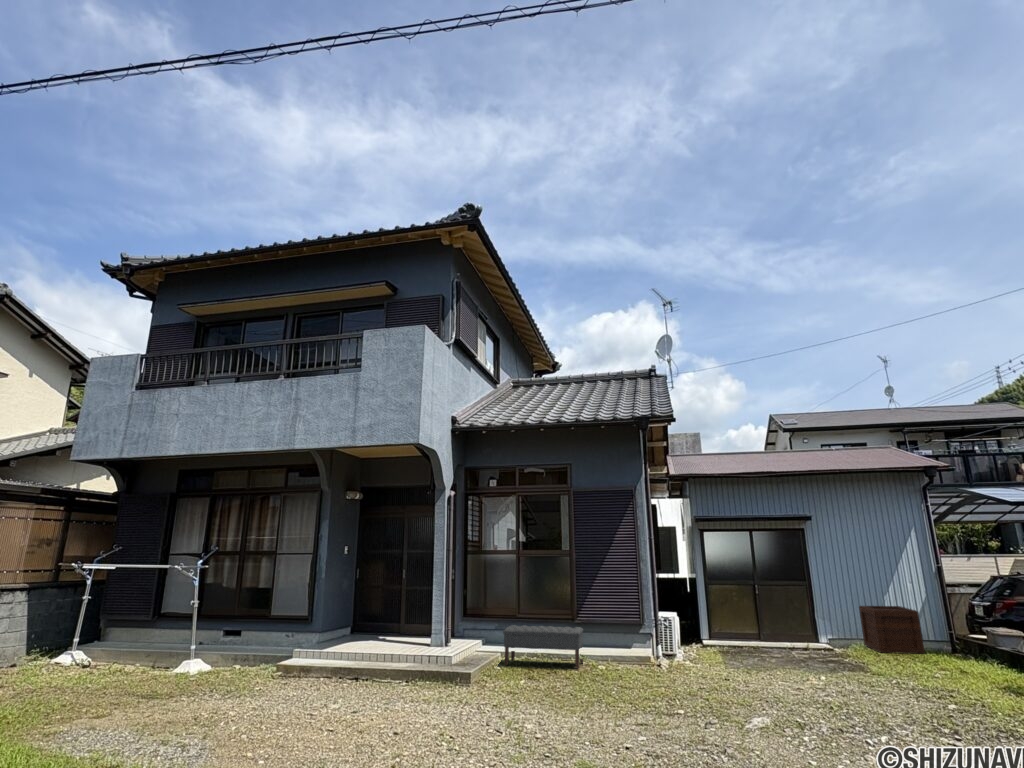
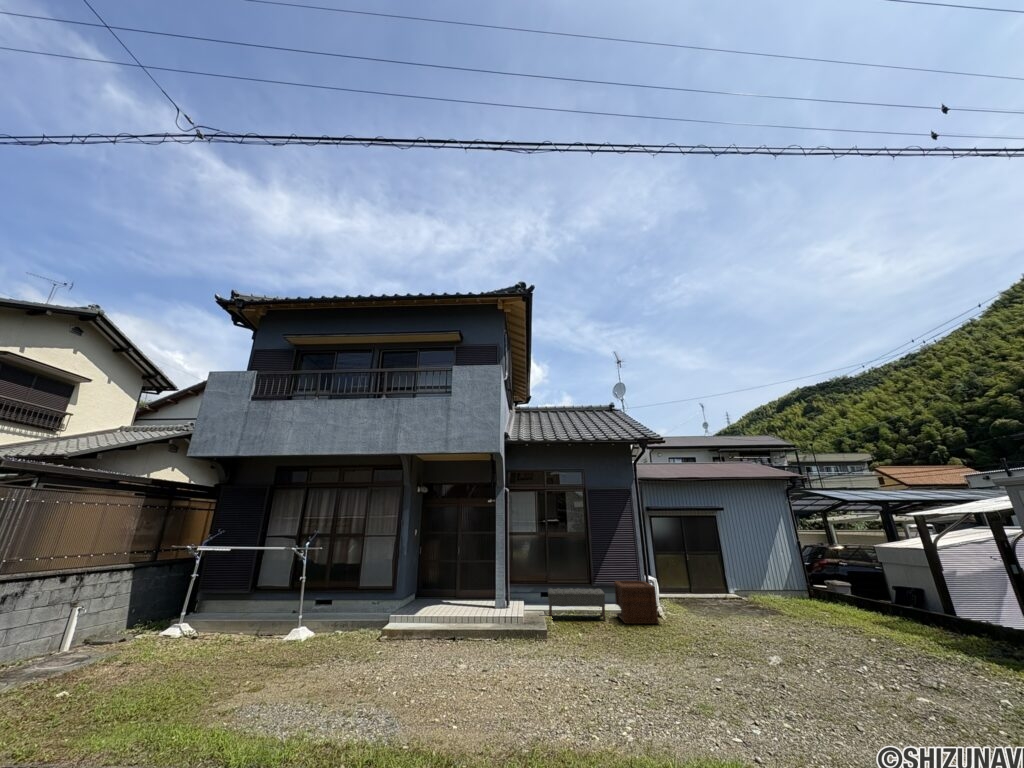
wooden crate: present [859,606,925,654] -> present [614,581,659,624]

